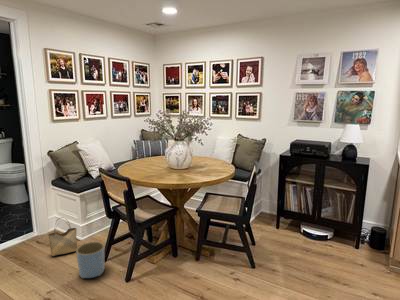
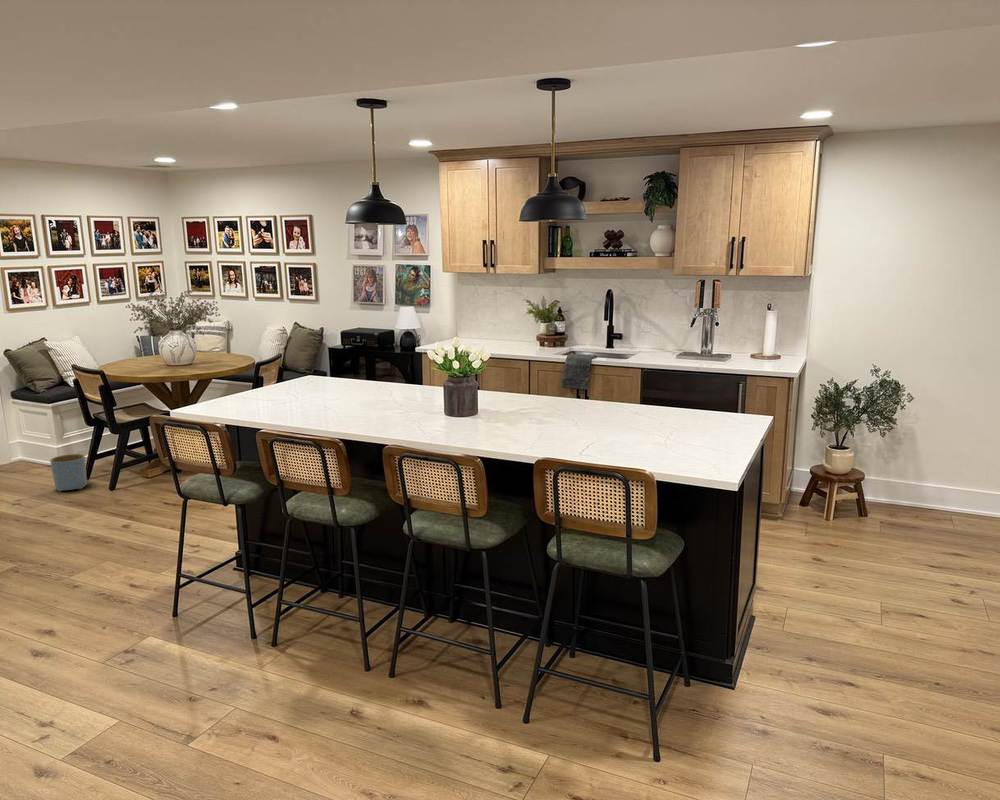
woven basket: present [48,225,77,256] -> none [13,433,52,479]

